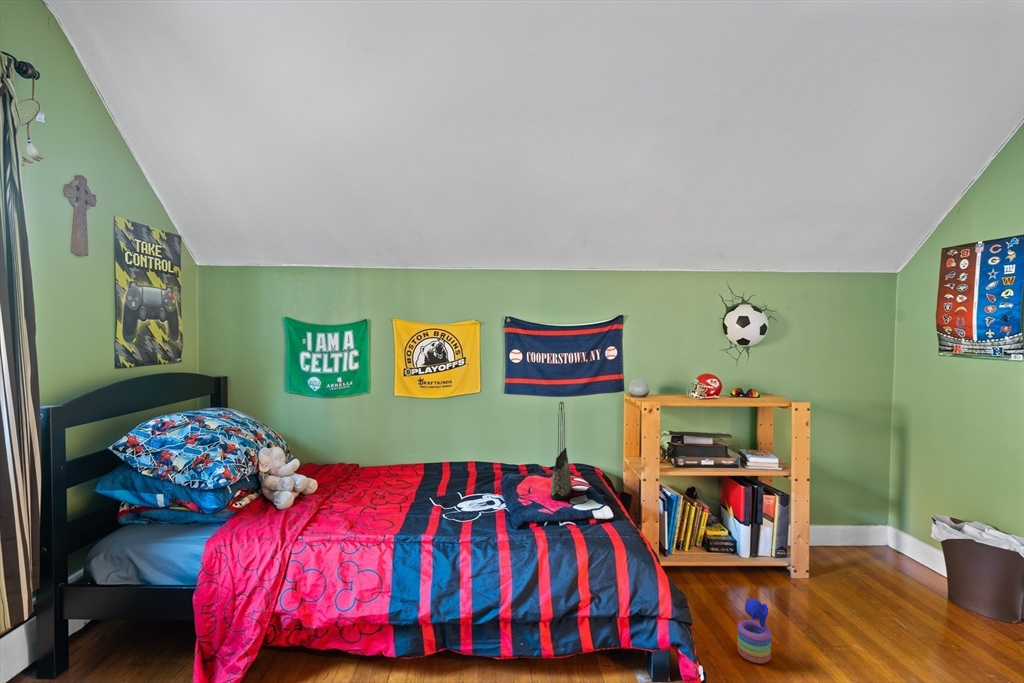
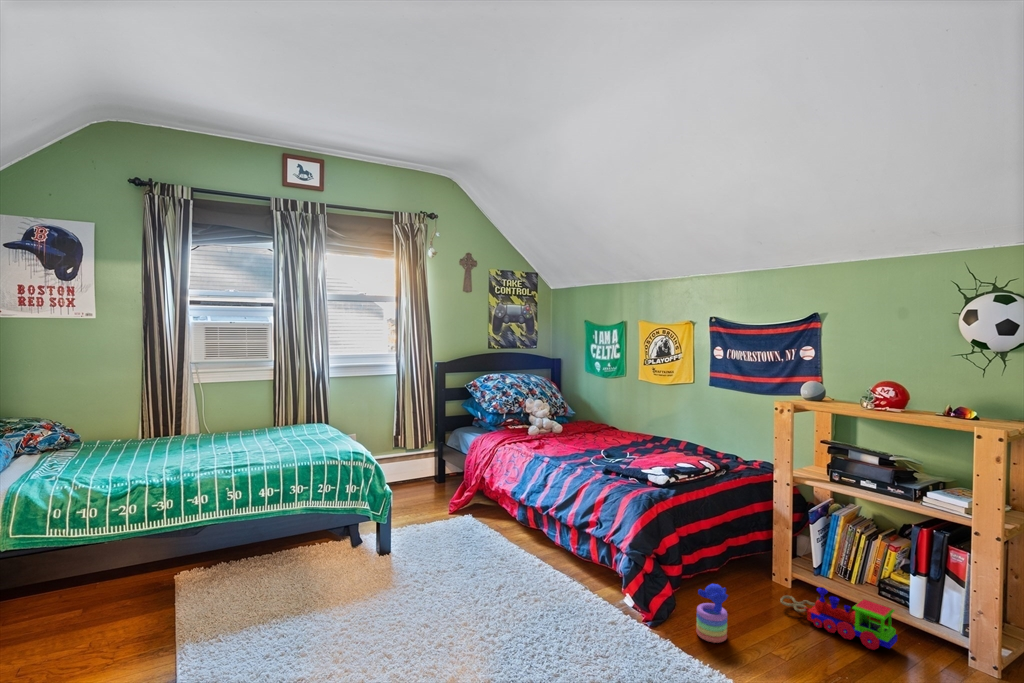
tote bag: present [550,402,572,500] -> none [637,387,675,464]
toy train: none [699,553,794,596] -> present [780,587,897,650]

